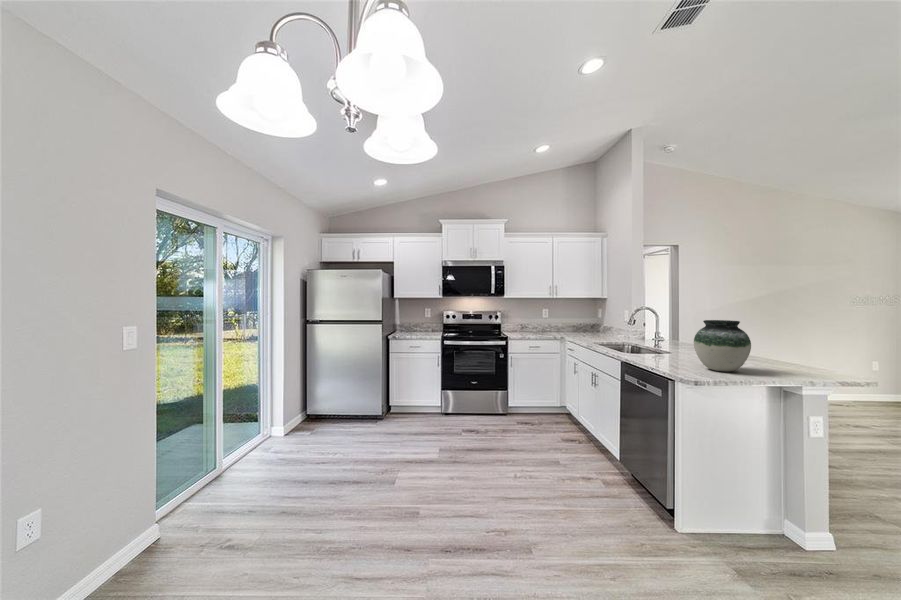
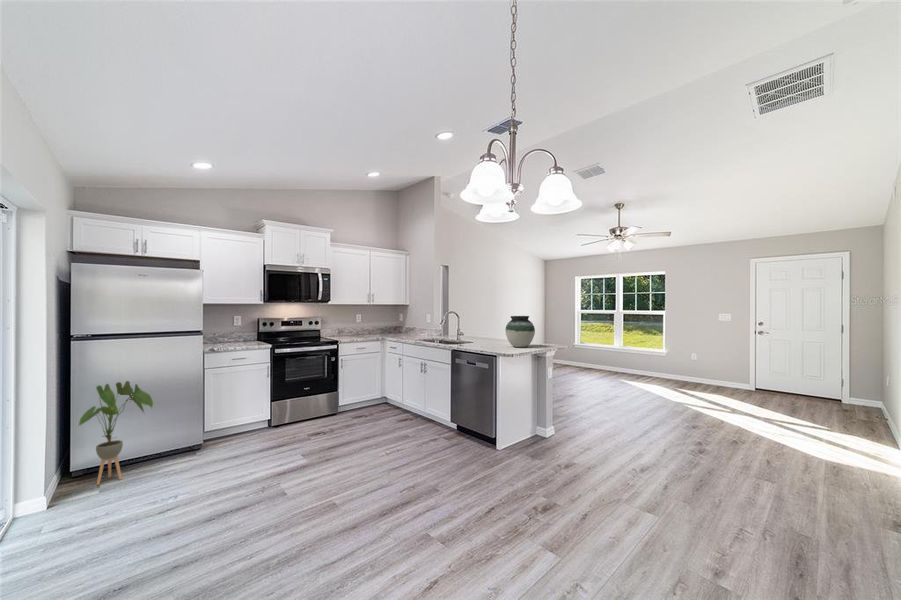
house plant: none [295,357,340,432] -> present [79,381,153,485]

